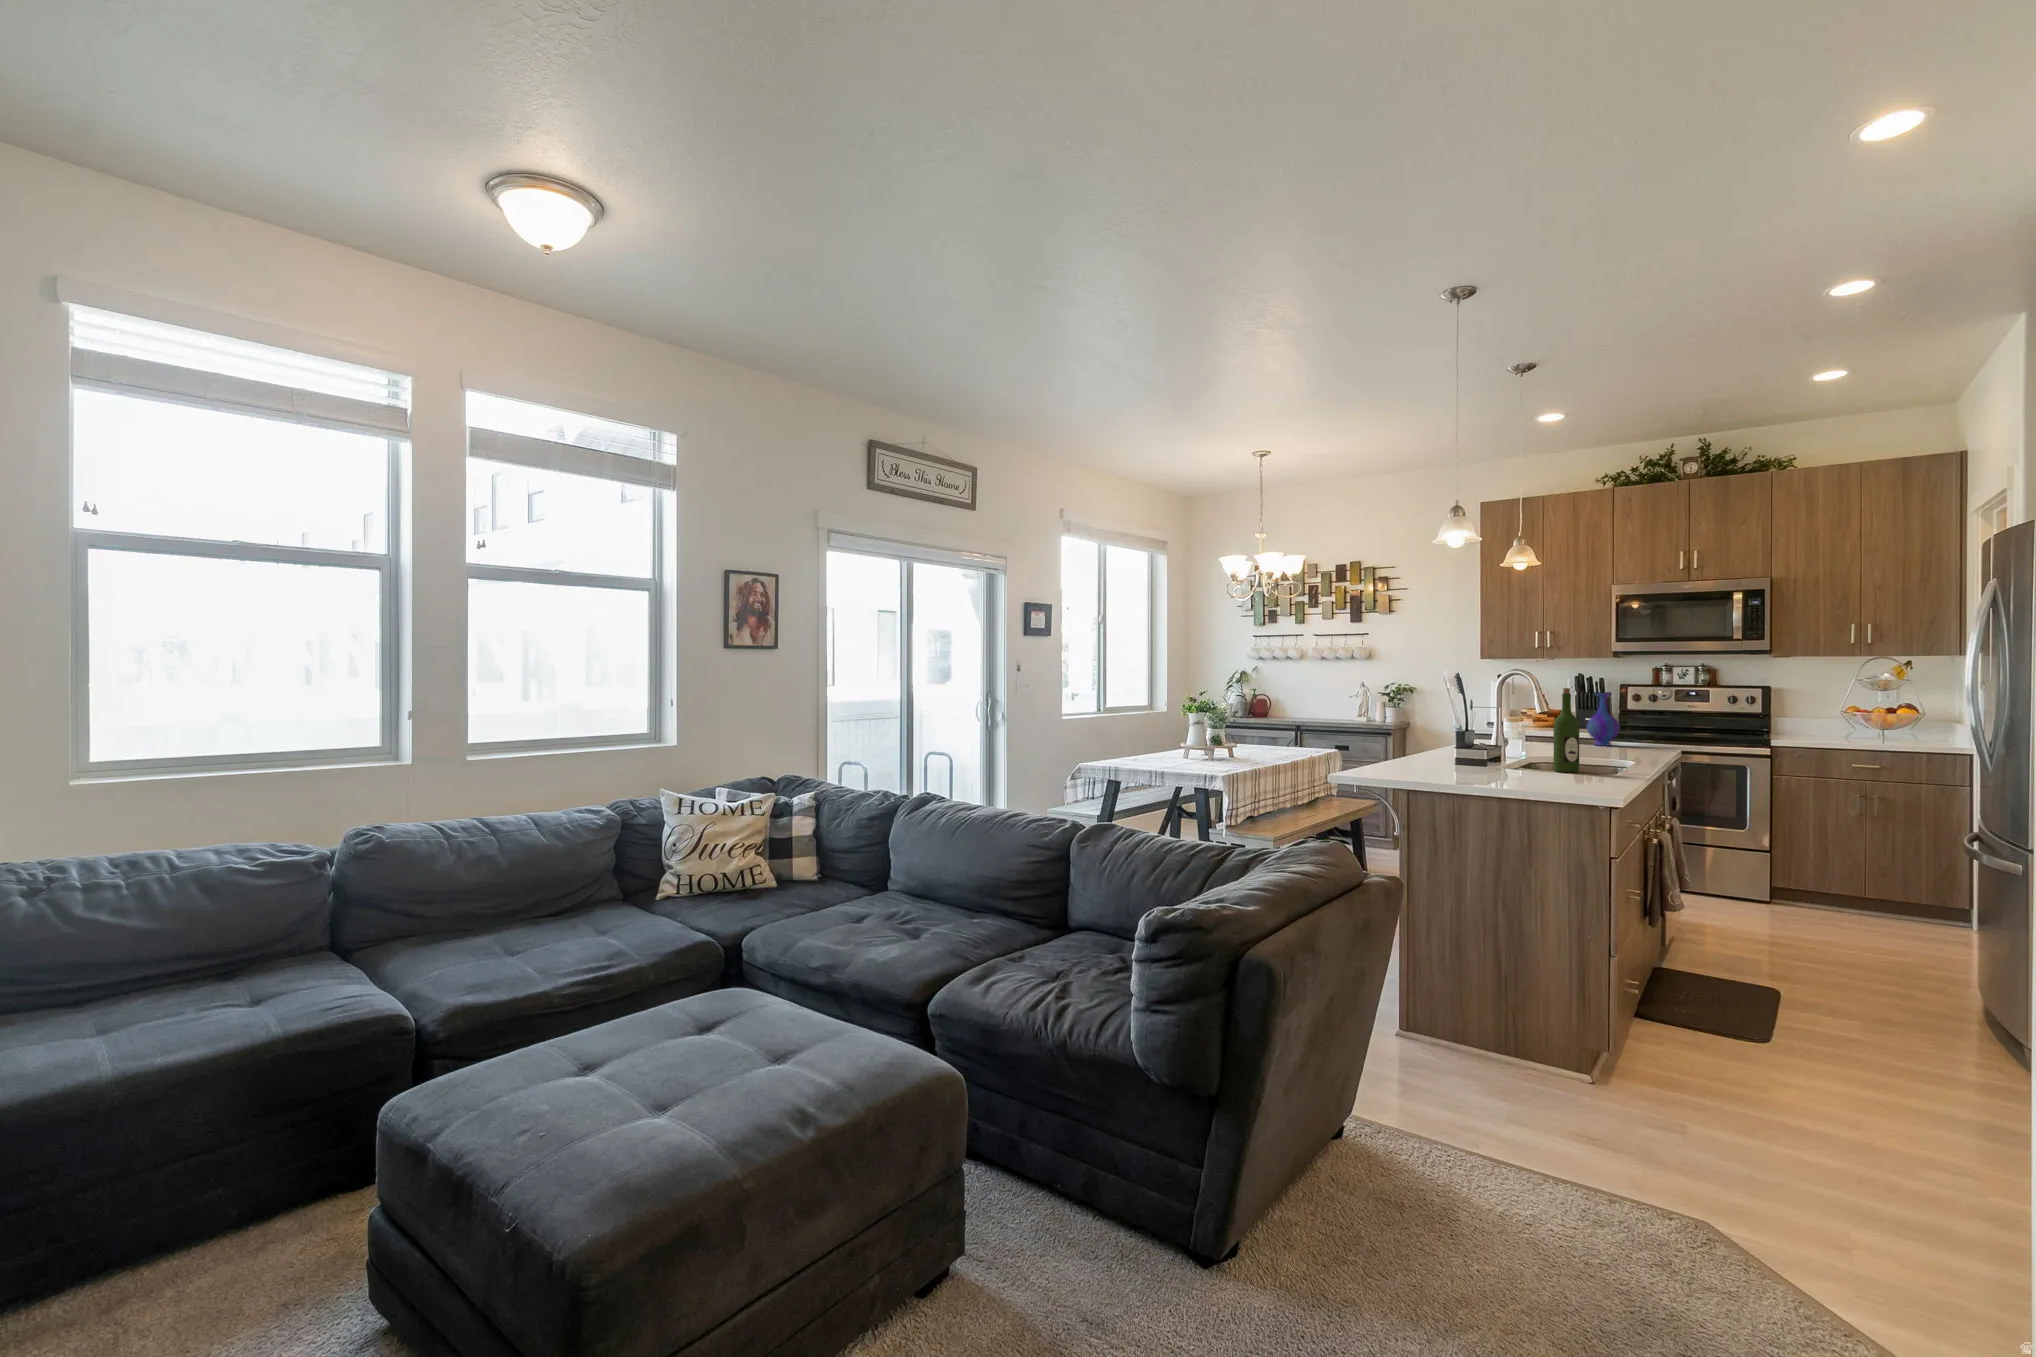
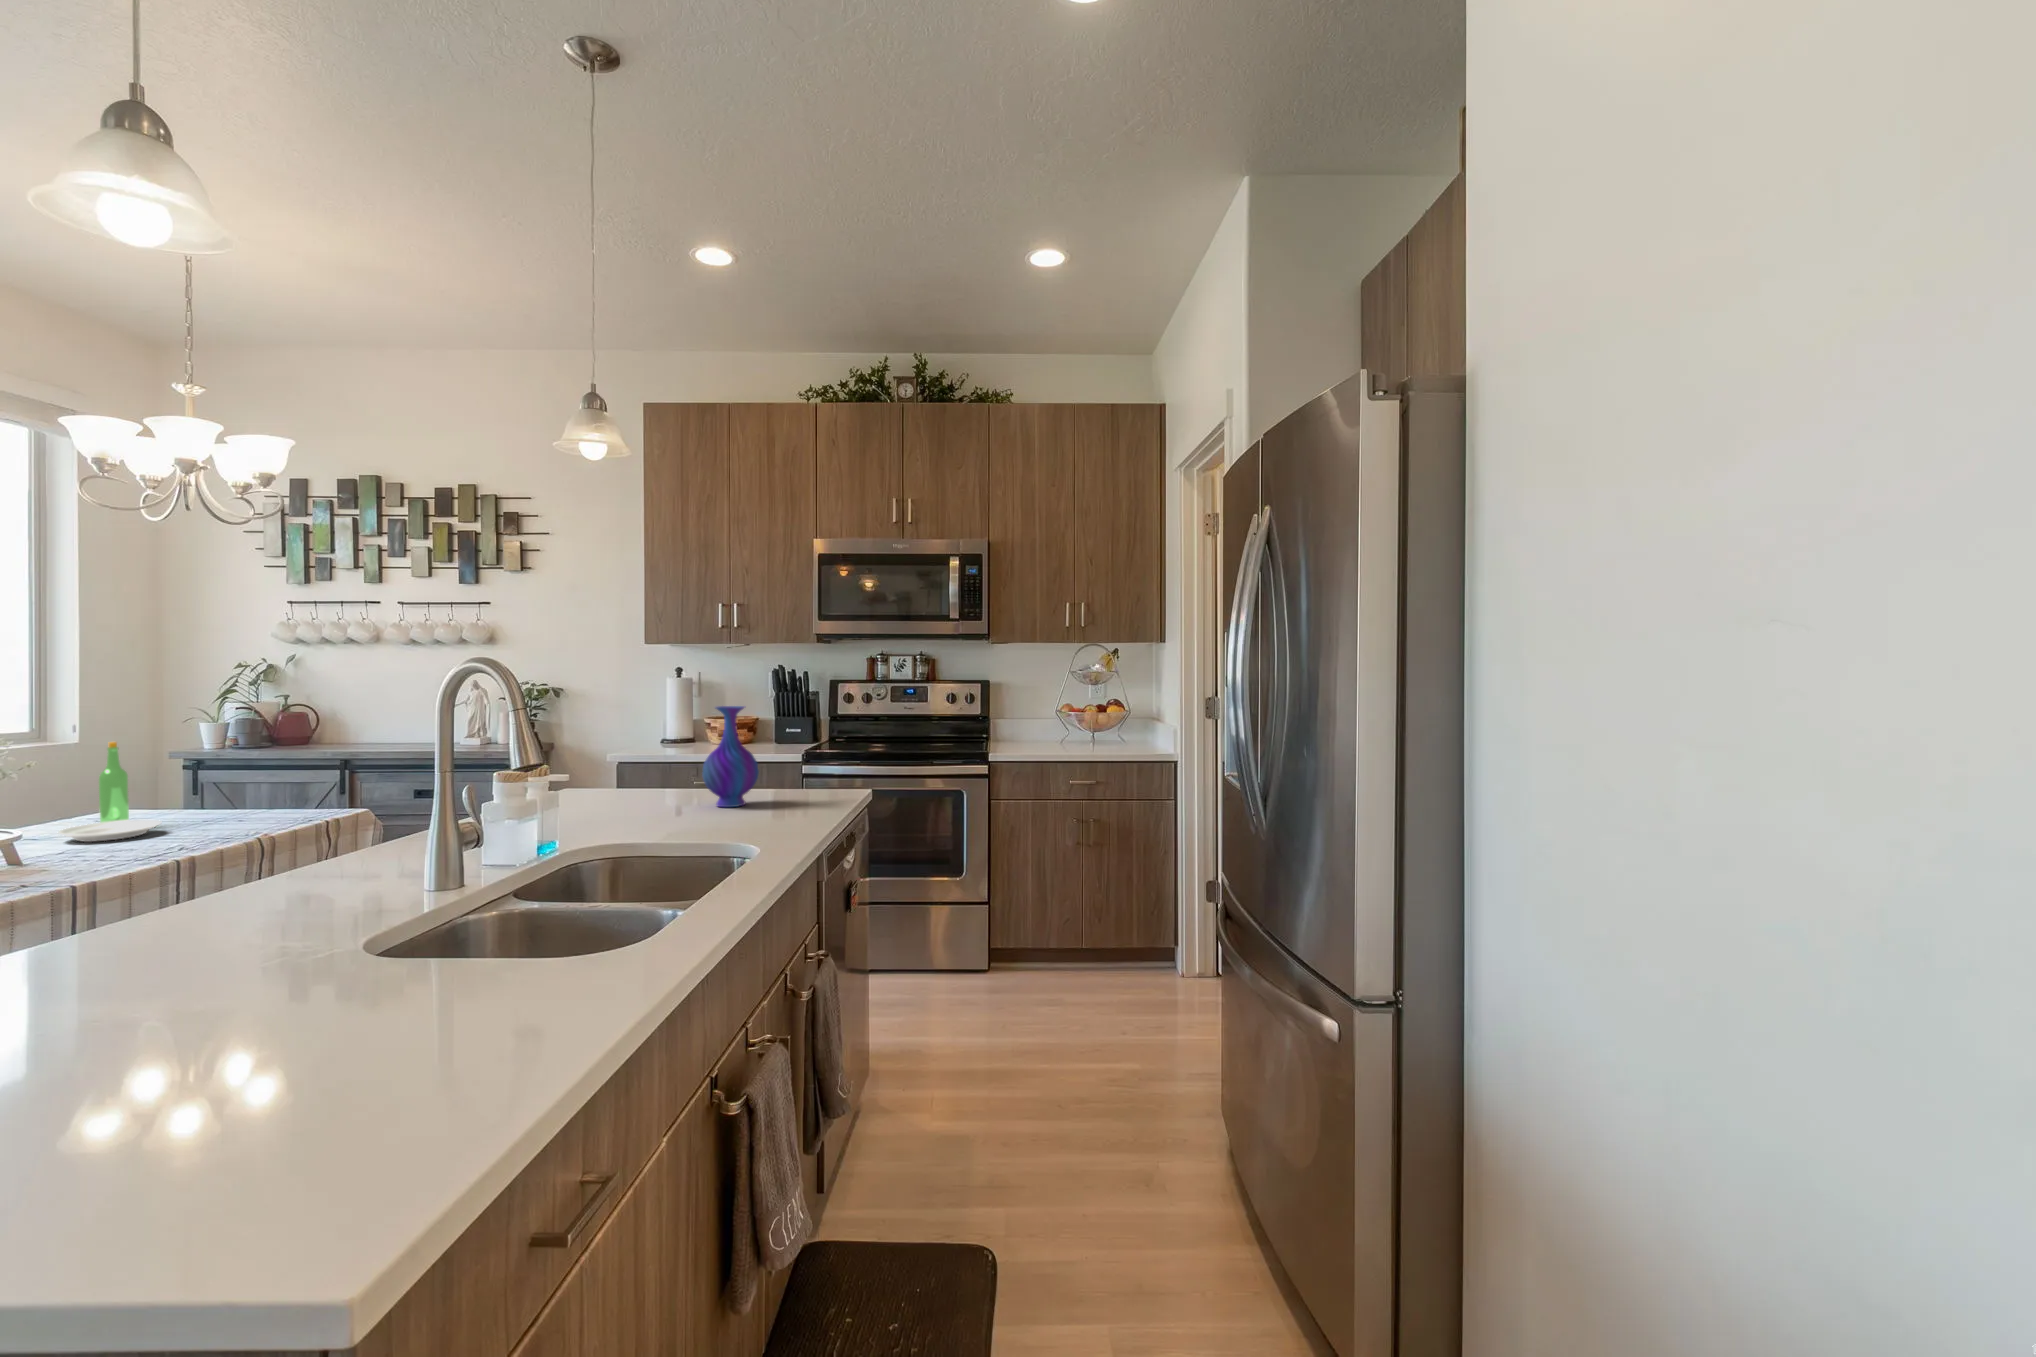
wine bottle: present [1554,688,1579,772] -> none [232,744,350,1094]
plate: none [1260,706,1292,748] -> present [58,742,161,842]

